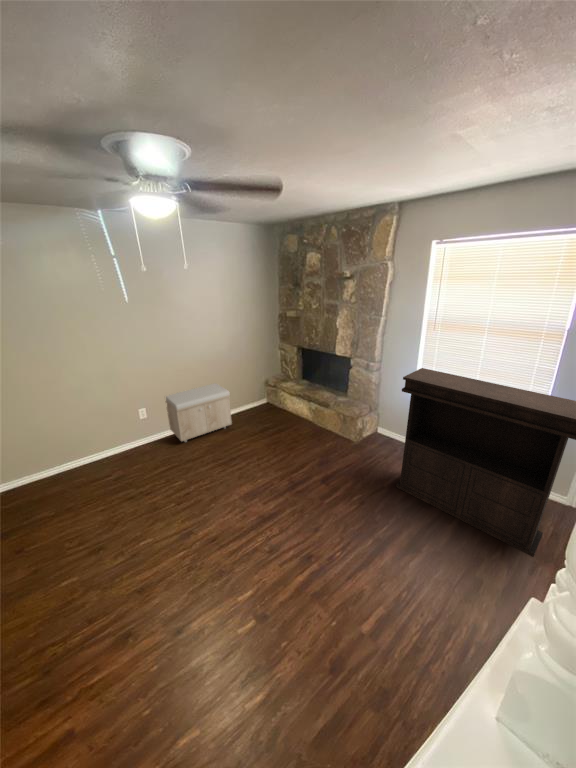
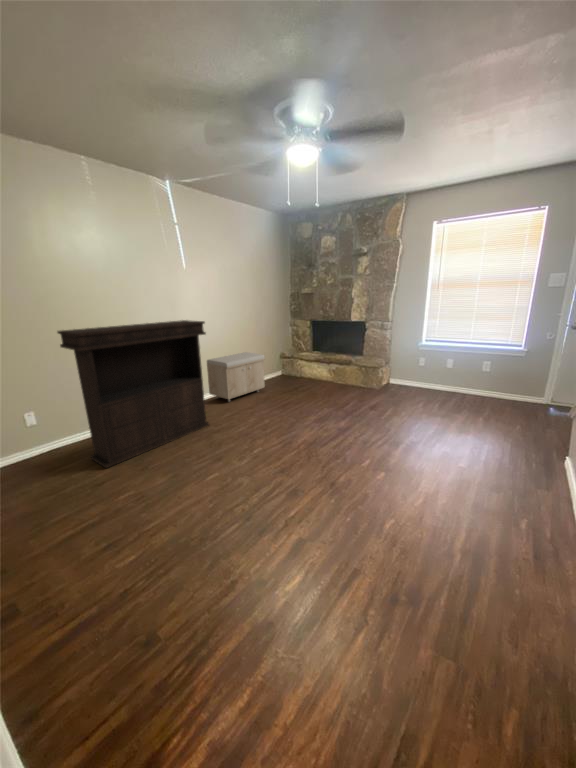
console table: present [396,368,576,557] -> present [58,320,209,468]

